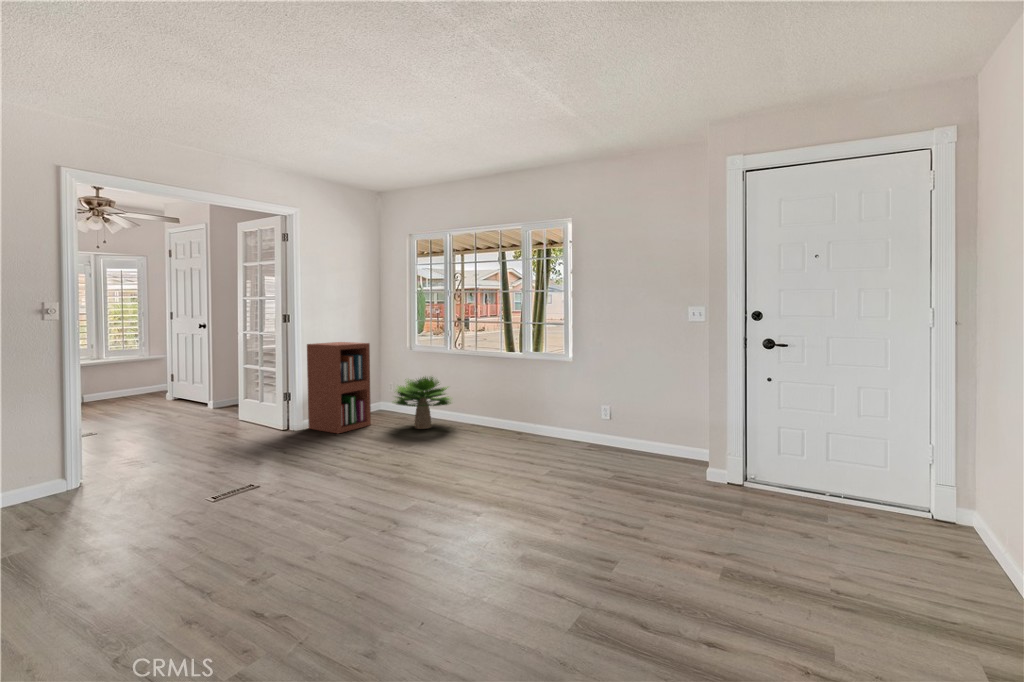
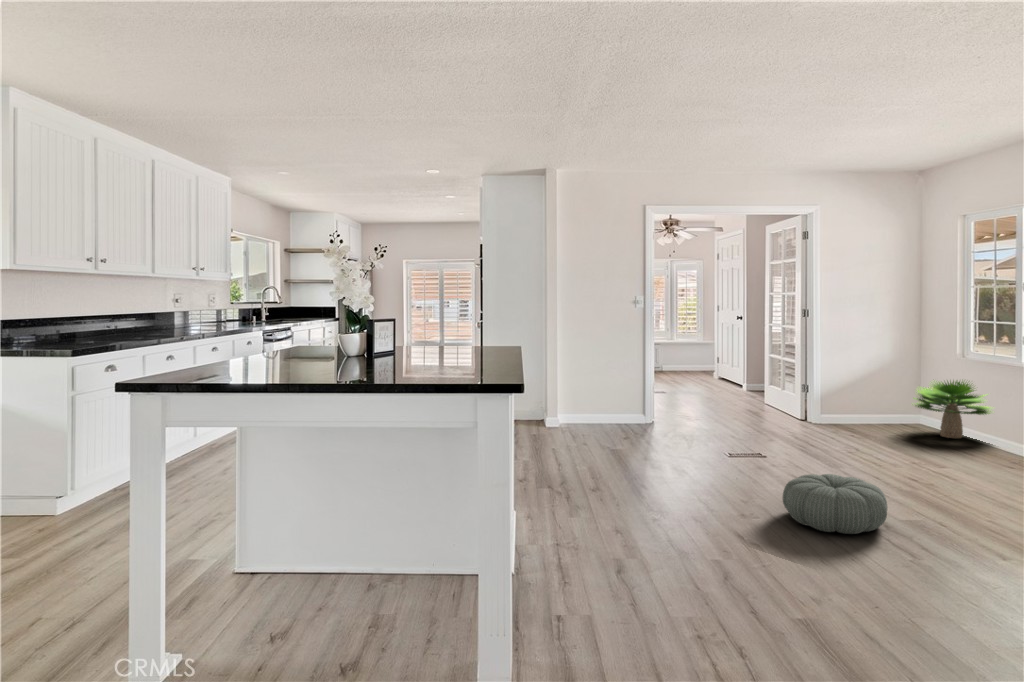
bookshelf: present [307,342,371,434] -> none [823,337,891,428]
pouf: none [320,501,446,590] -> present [783,474,887,534]

